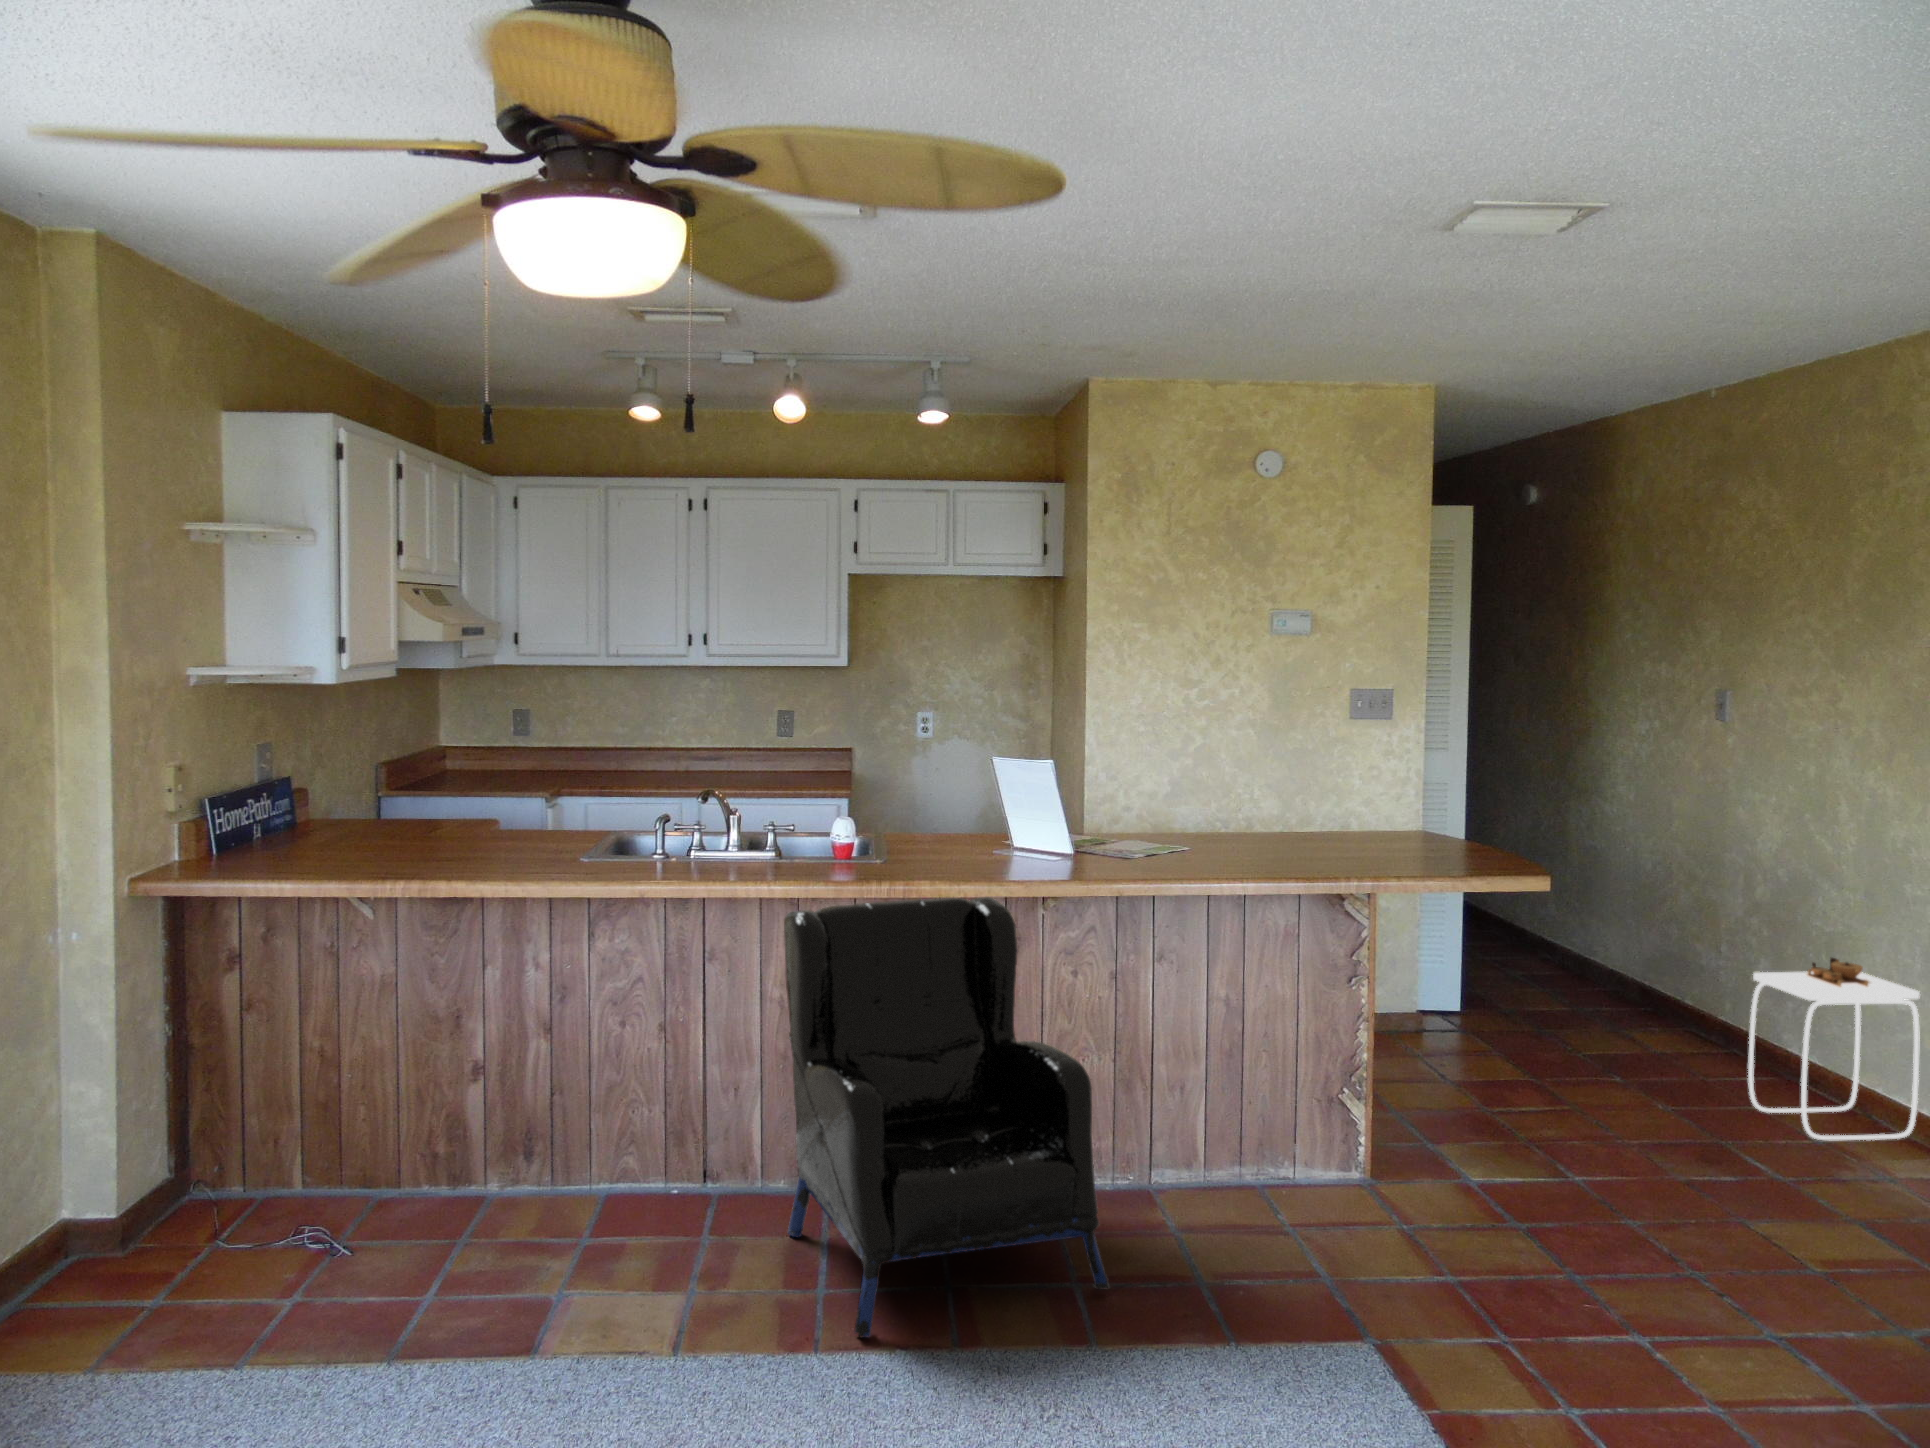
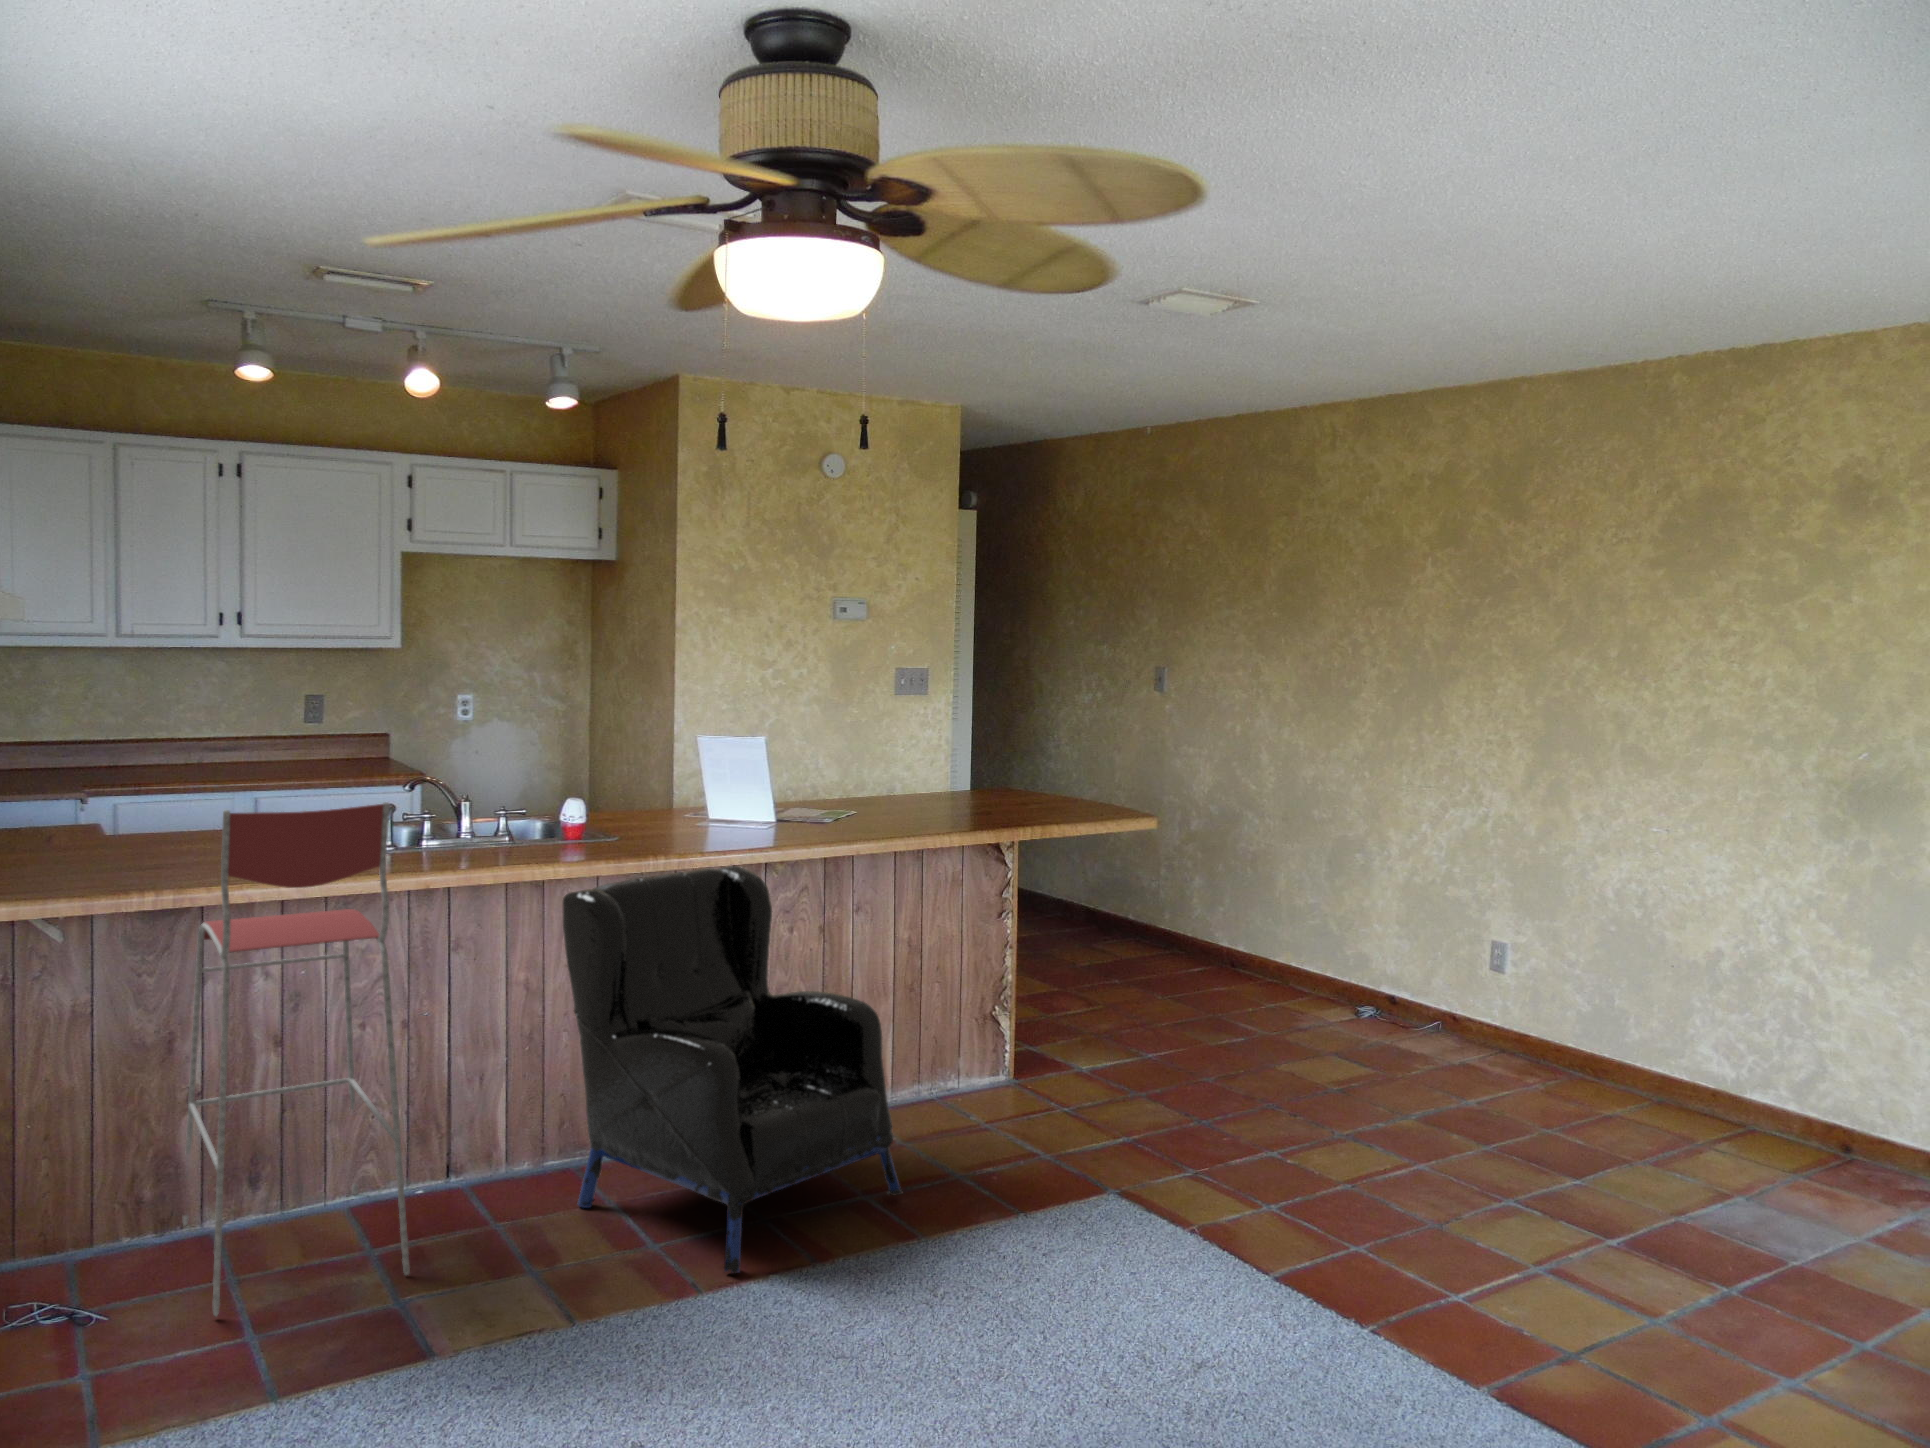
bar stool: none [418,811,624,1271] -> present [183,802,410,1316]
side table: present [1748,958,1920,1140] -> none [1213,871,1322,1006]

